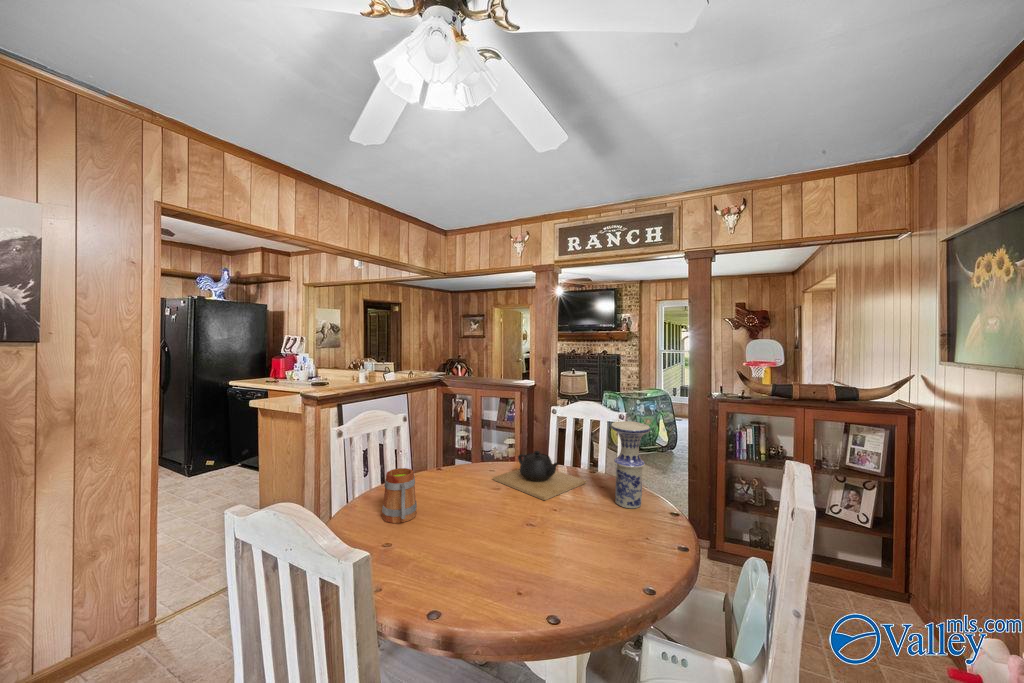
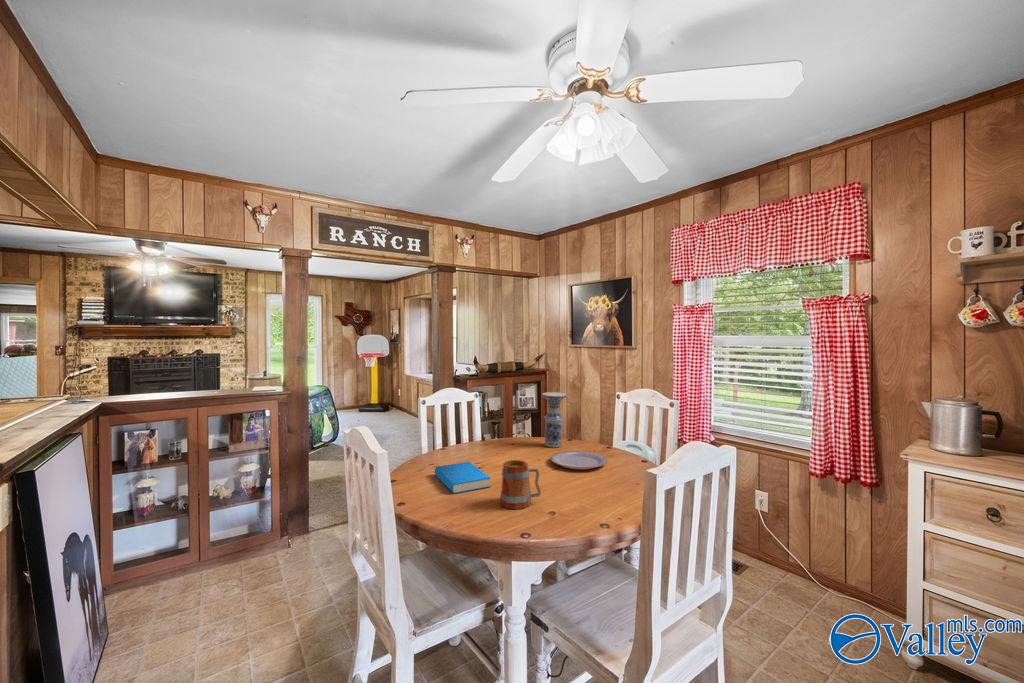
teapot: present [493,451,586,500] -> none [461,432,531,467]
book: none [413,463,483,497] -> present [435,462,490,494]
plate: none [524,506,611,548] -> present [550,451,607,470]

